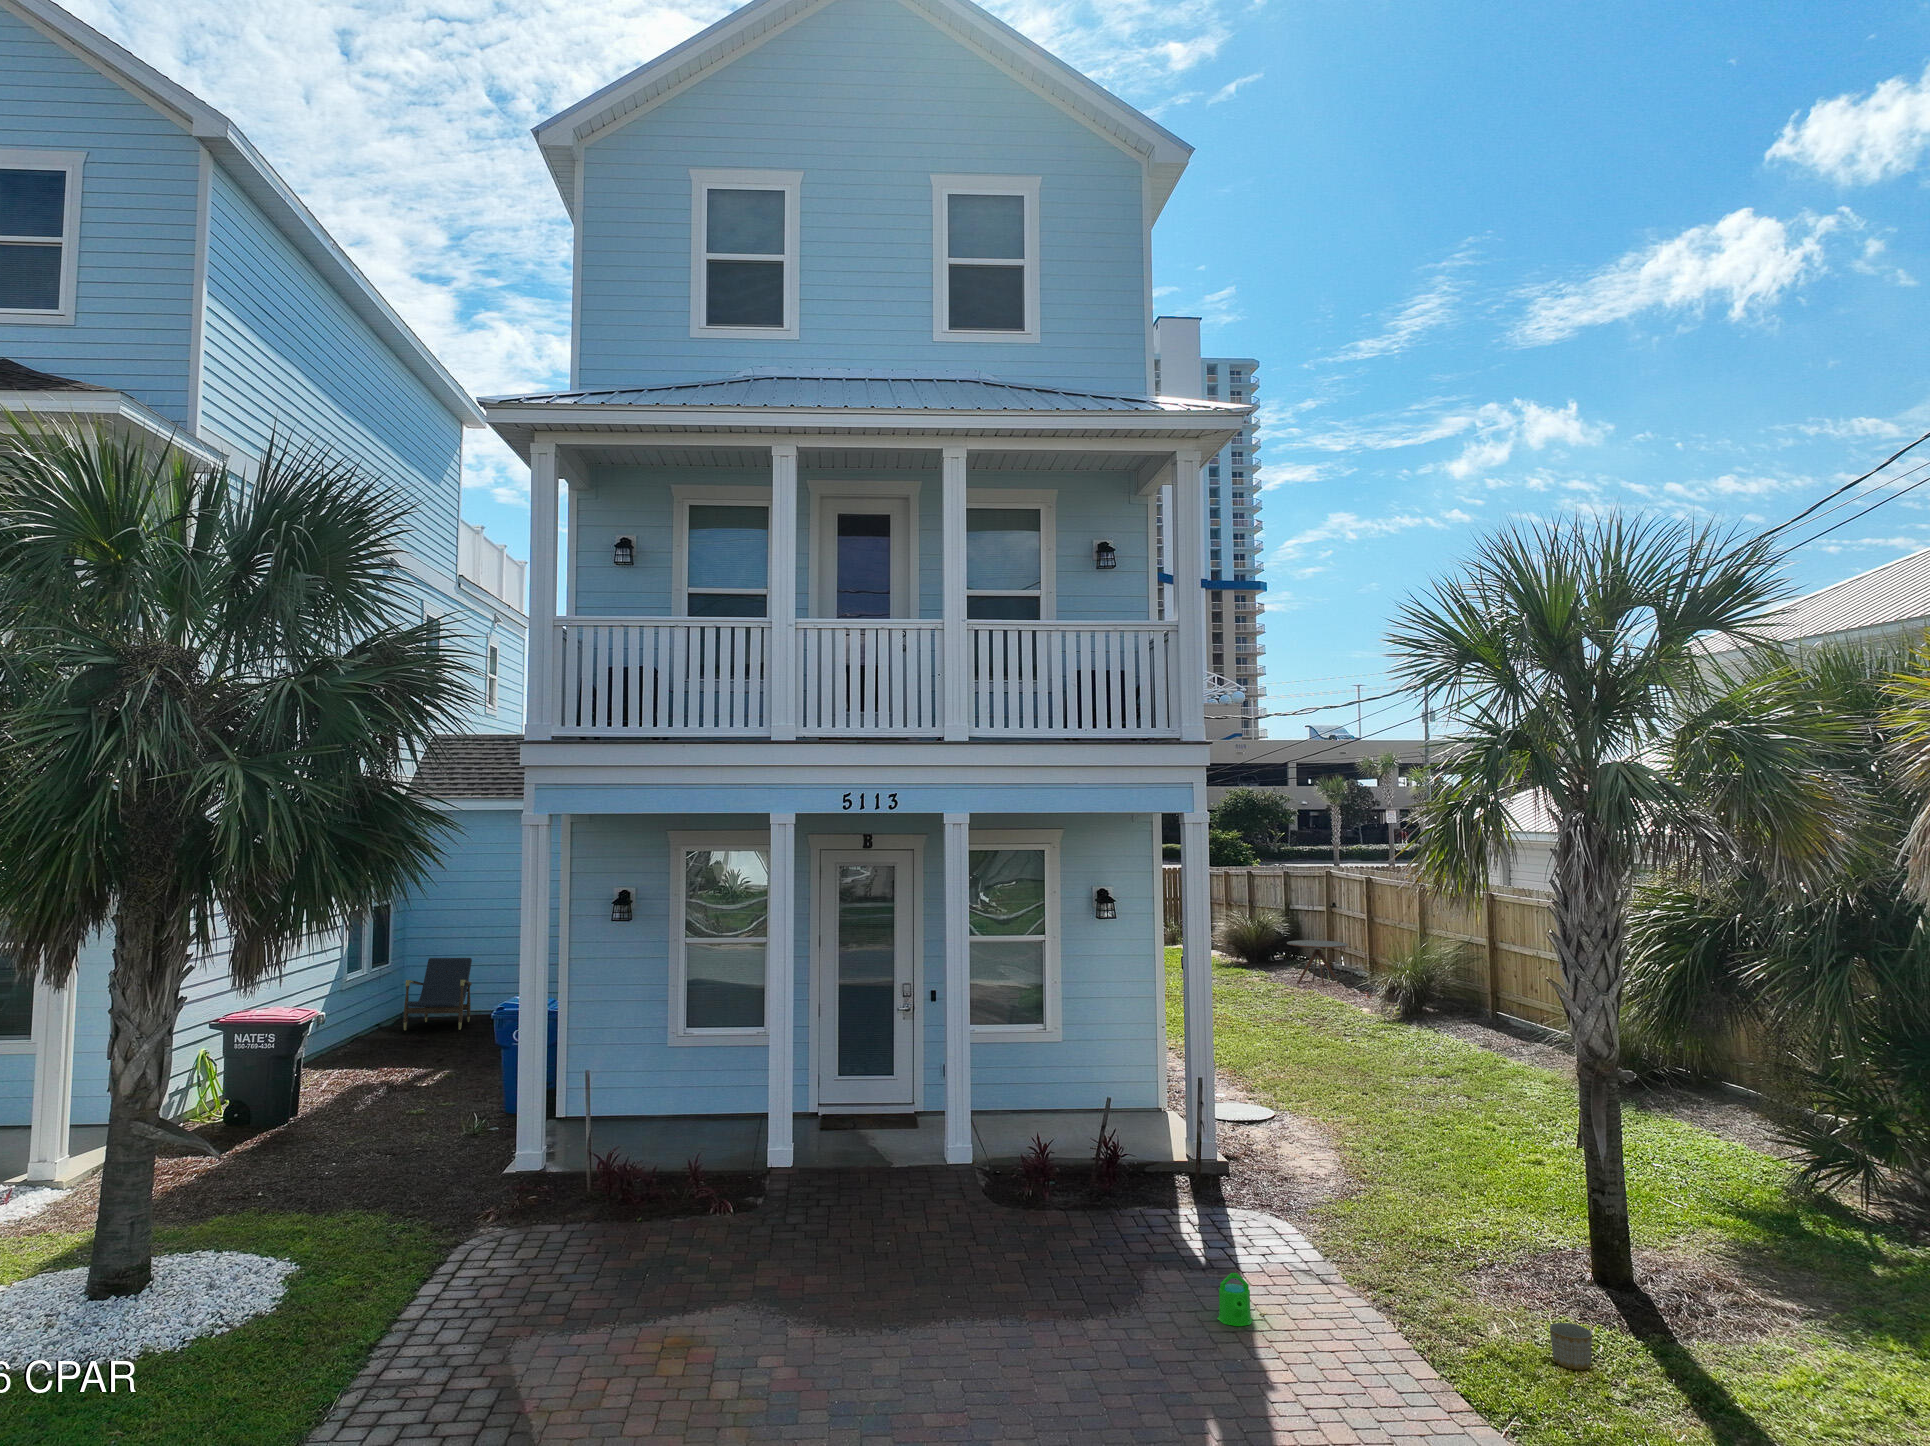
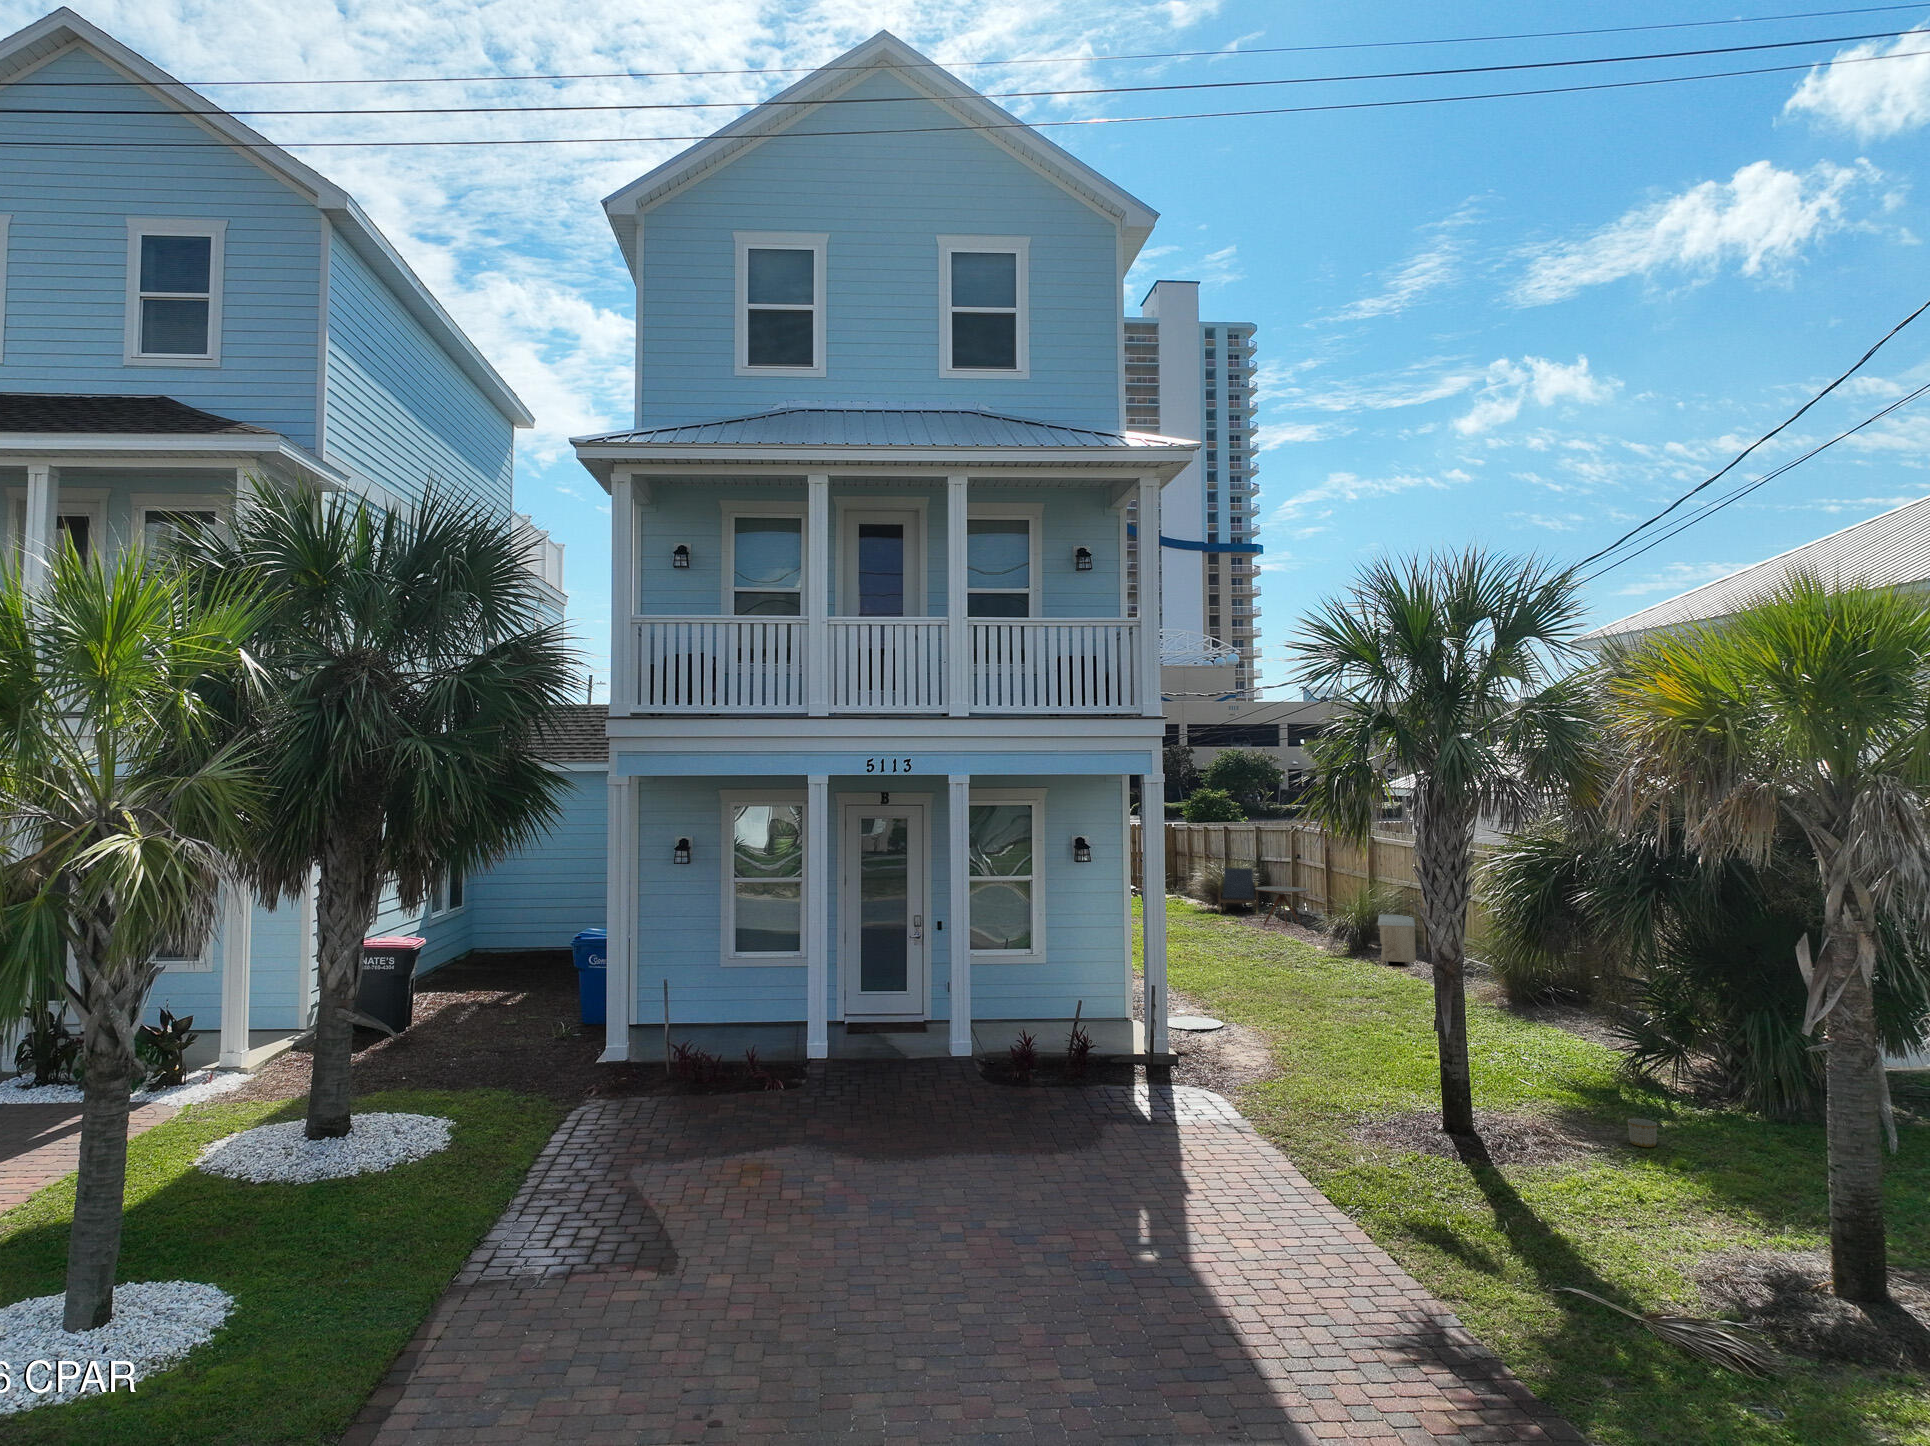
lounge chair: present [404,958,472,1030] -> present [1218,868,1258,913]
storage bench: none [1437,976,1485,1038] -> present [1378,914,1416,967]
watering can: present [1217,1273,1253,1326] -> none [1153,1120,1180,1158]
planter: present [1550,1323,1592,1370] -> present [1628,1119,1657,1147]

